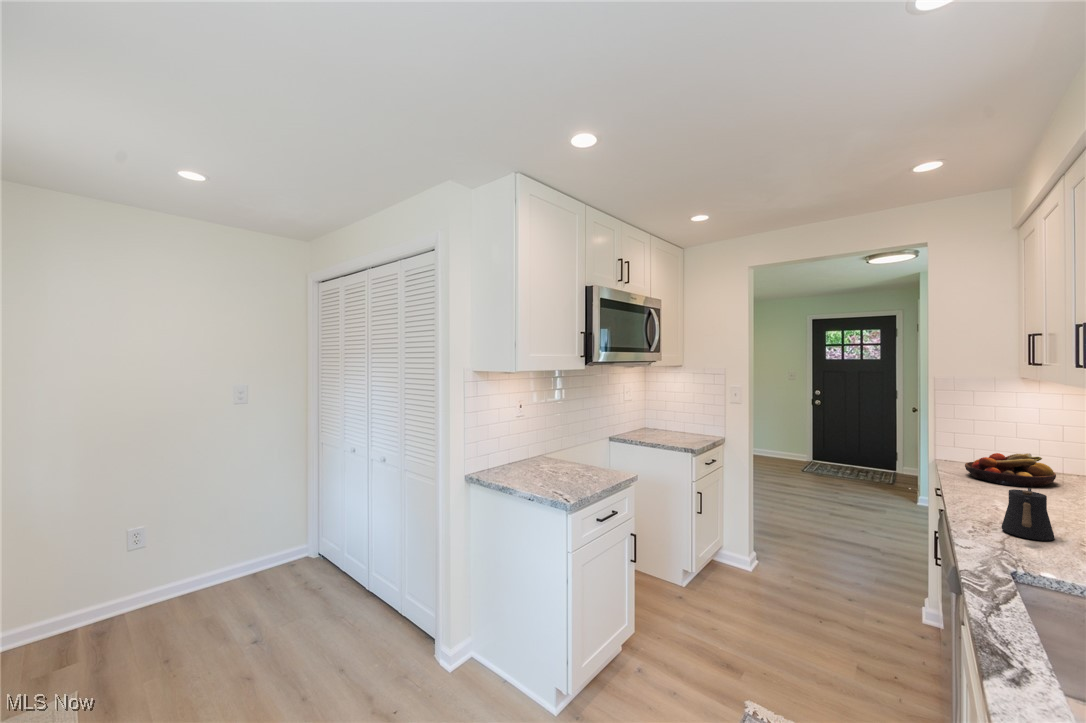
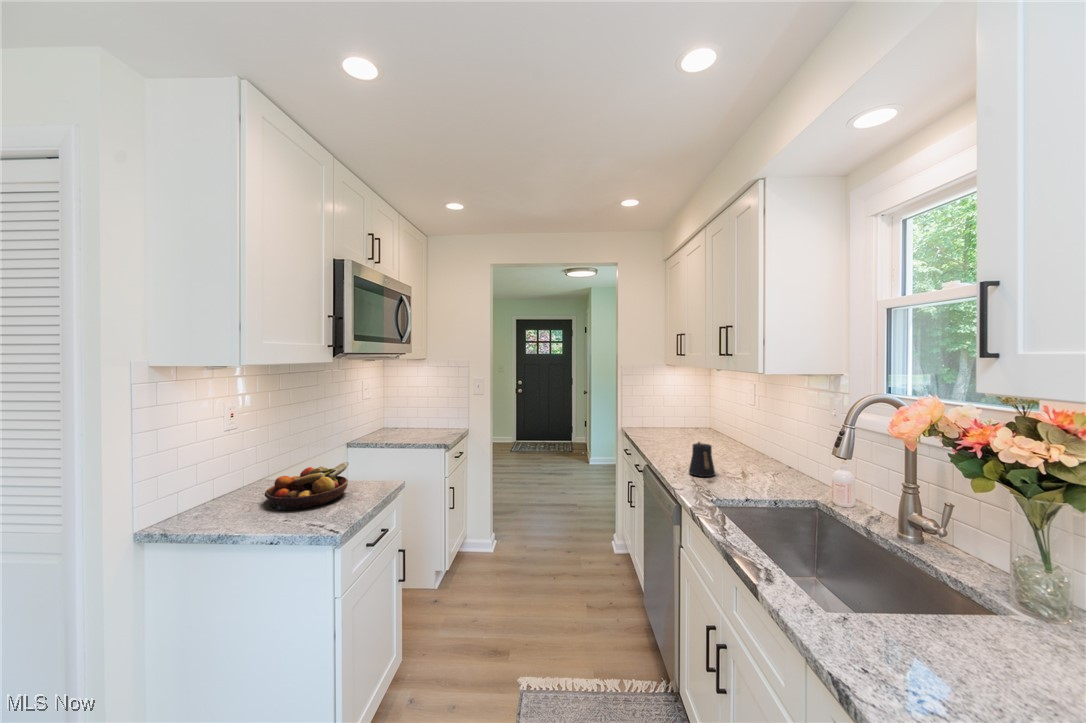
fruit bowl: present [965,453,1056,487] -> present [265,462,349,510]

